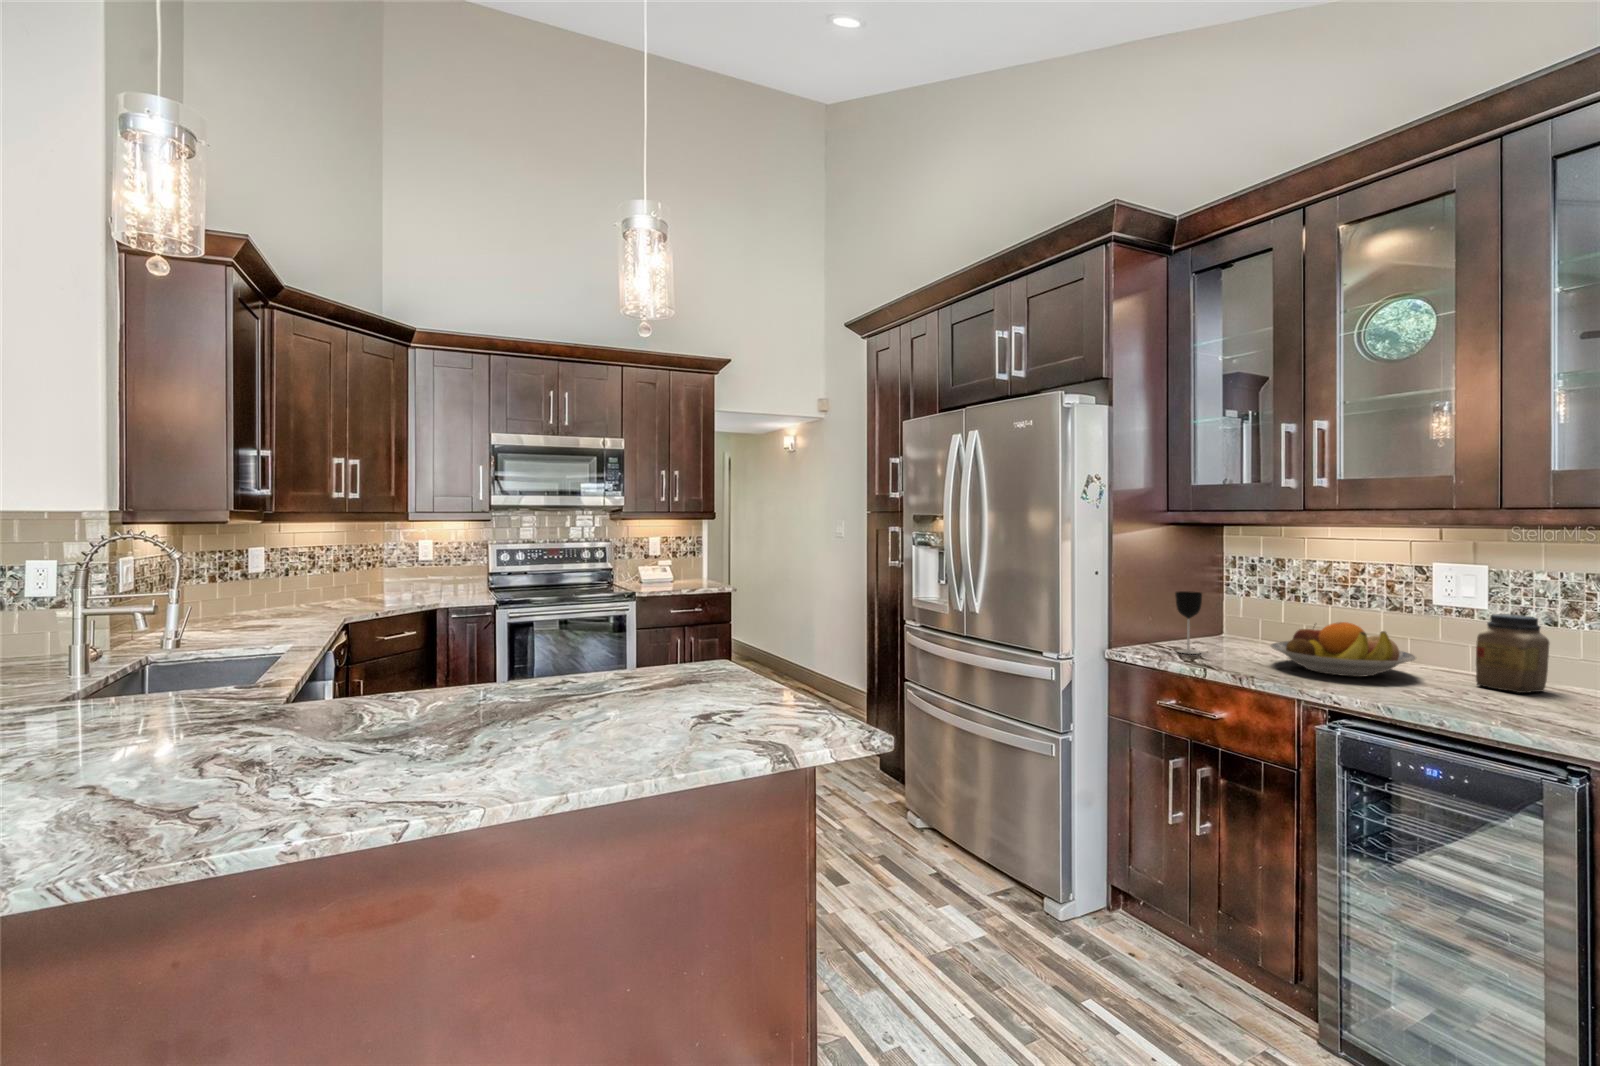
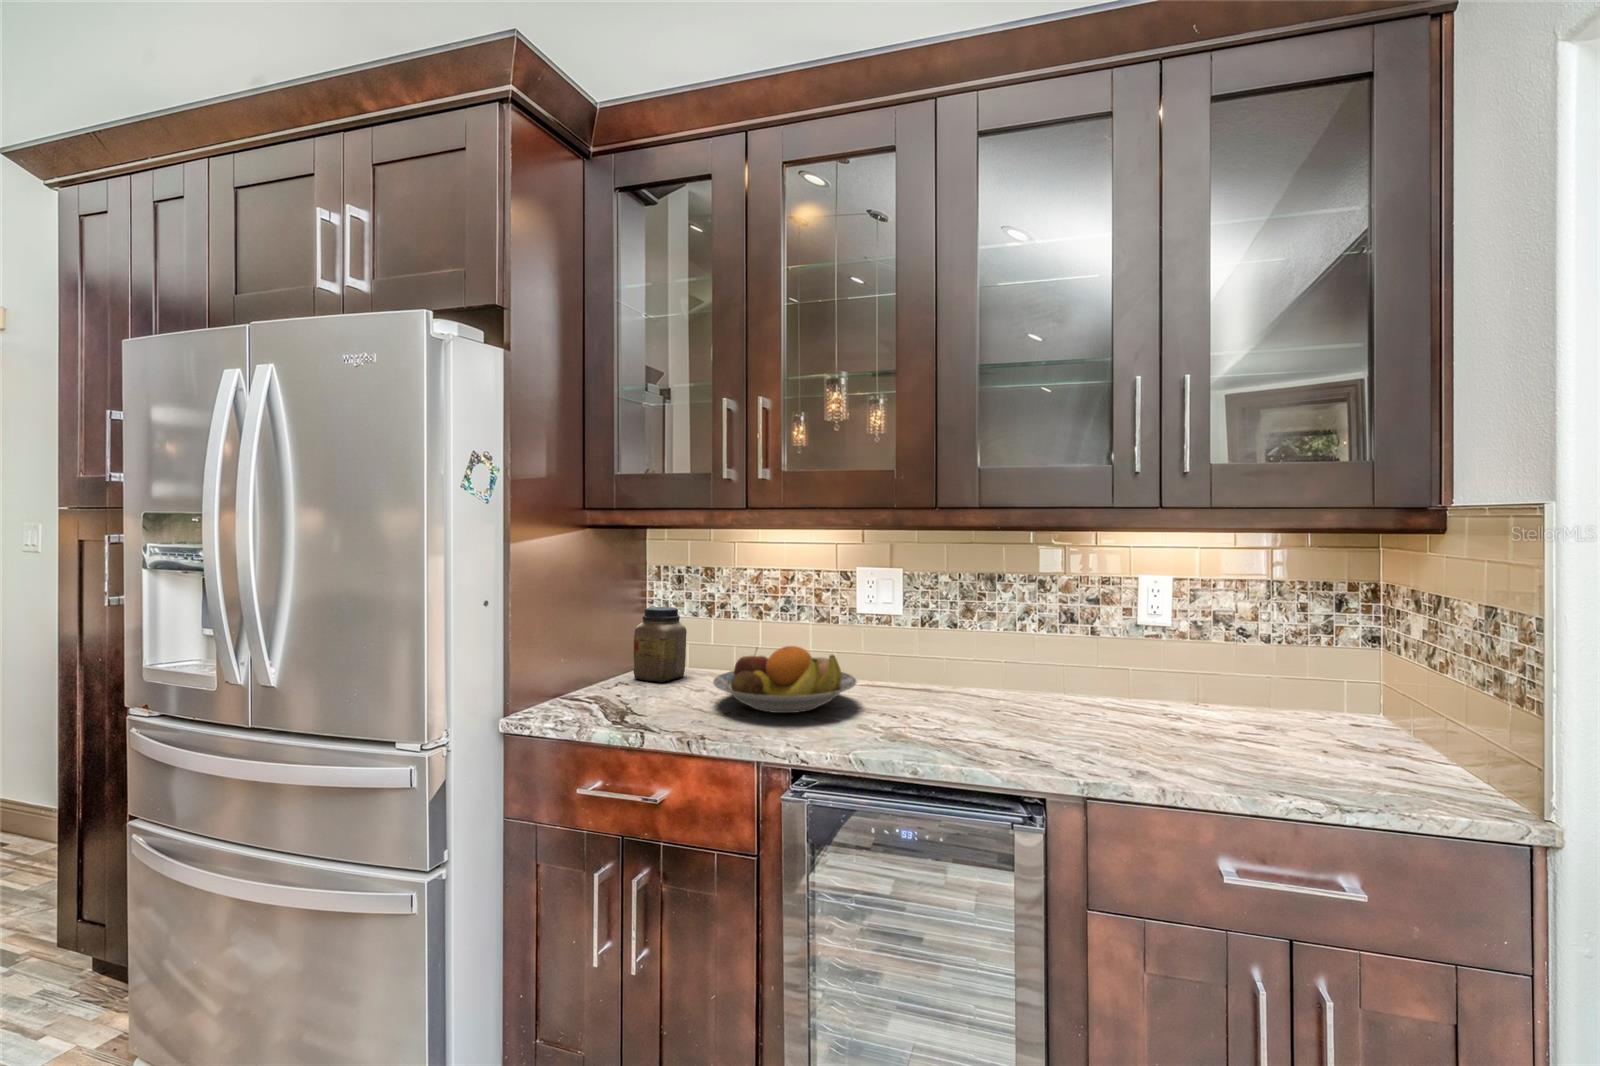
wine glass: present [1175,591,1202,654] -> none [597,618,631,705]
jar: present [1476,614,1550,693] -> present [634,607,687,682]

